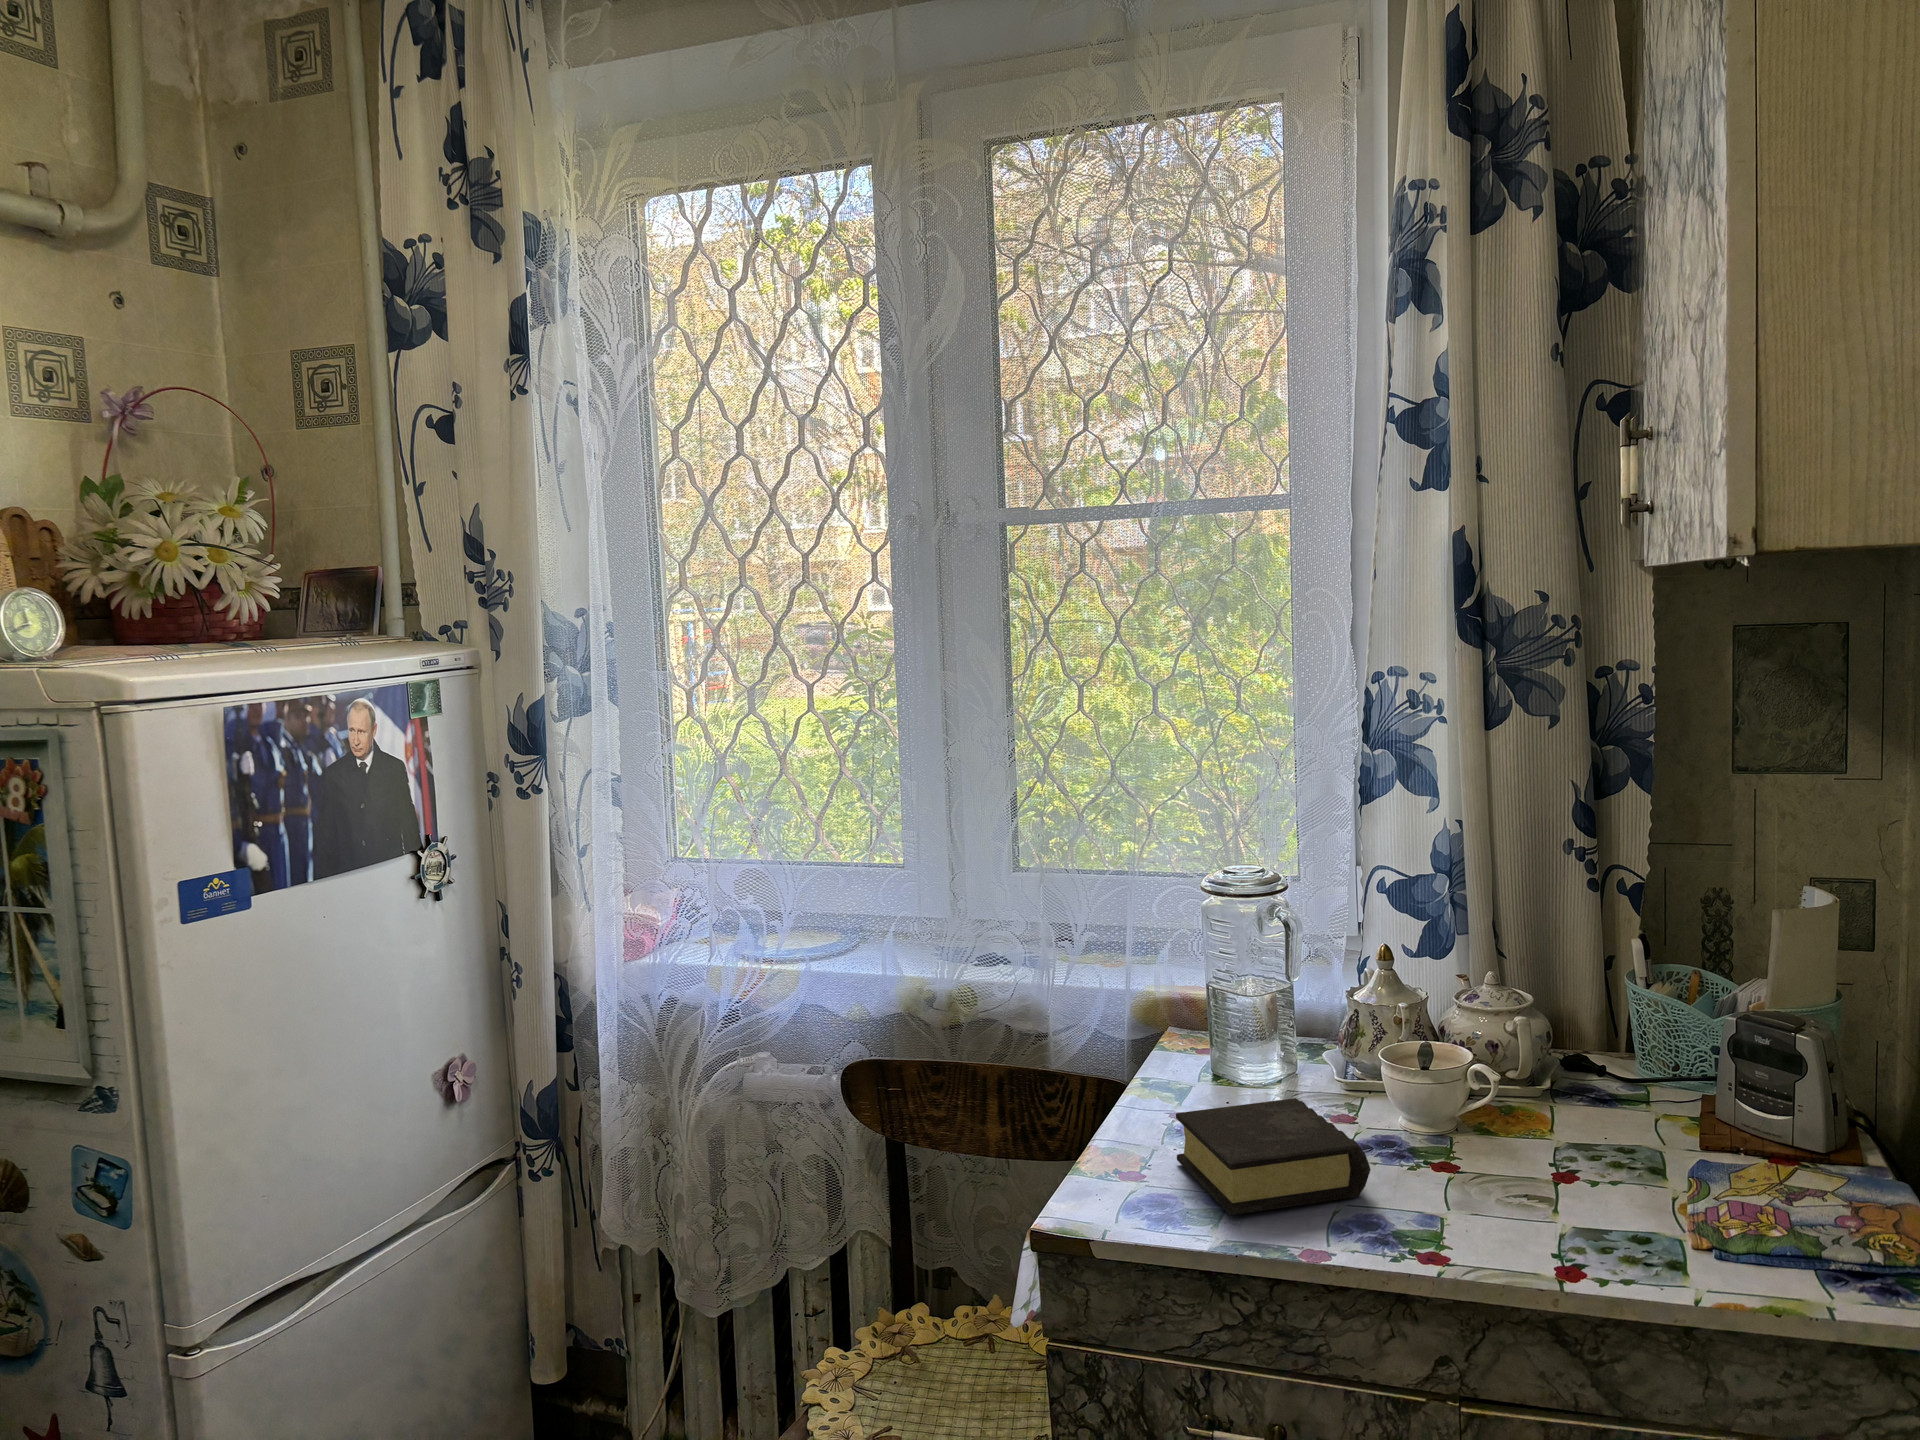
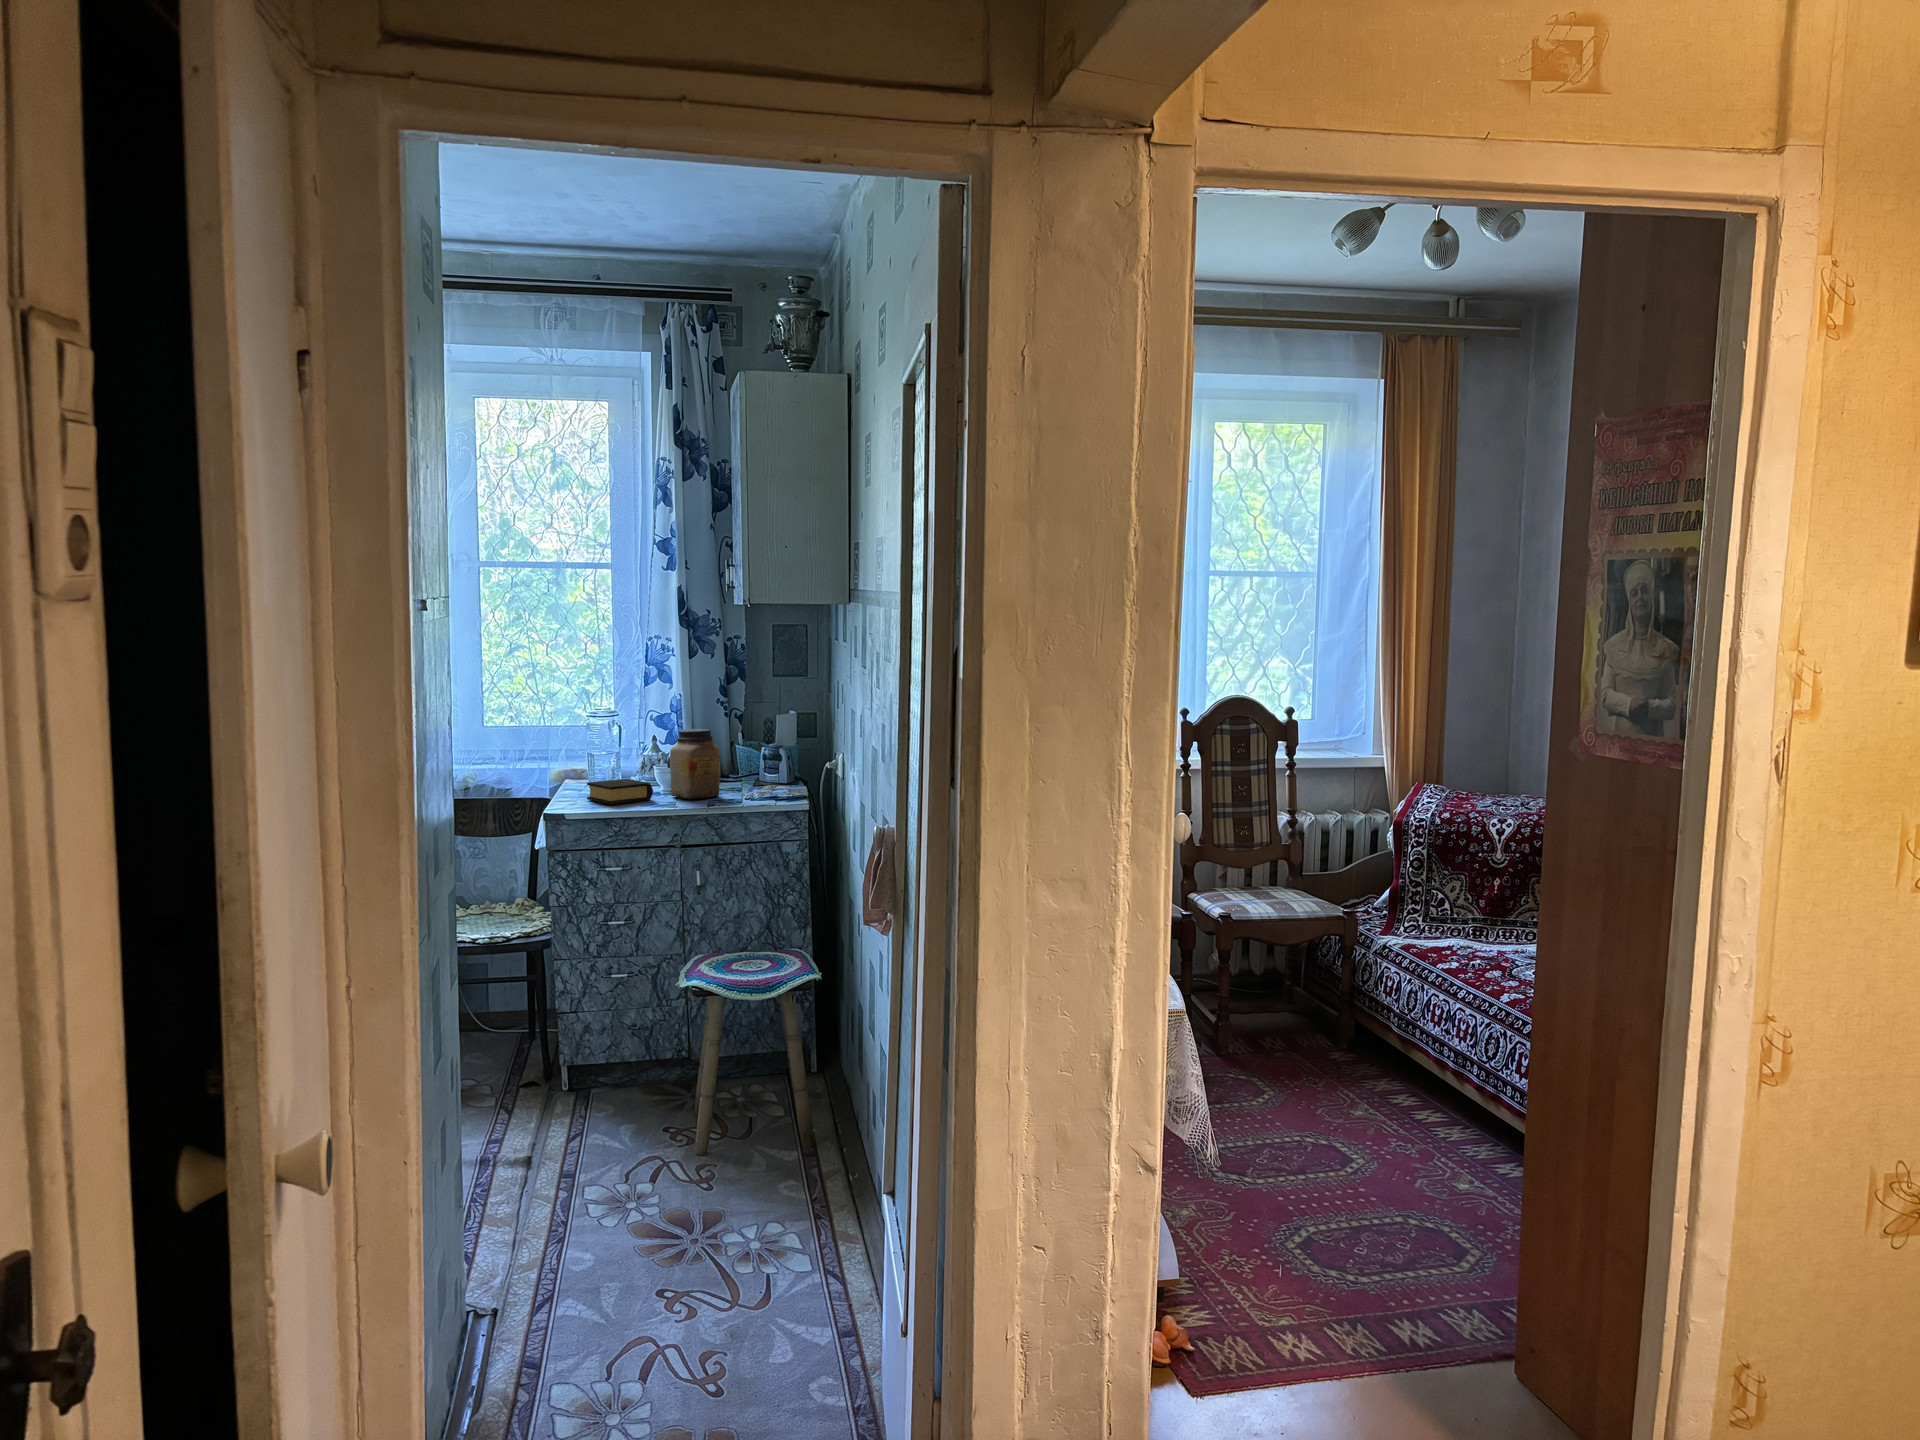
jar: none [1425,975,1596,1225] -> present [670,729,720,799]

